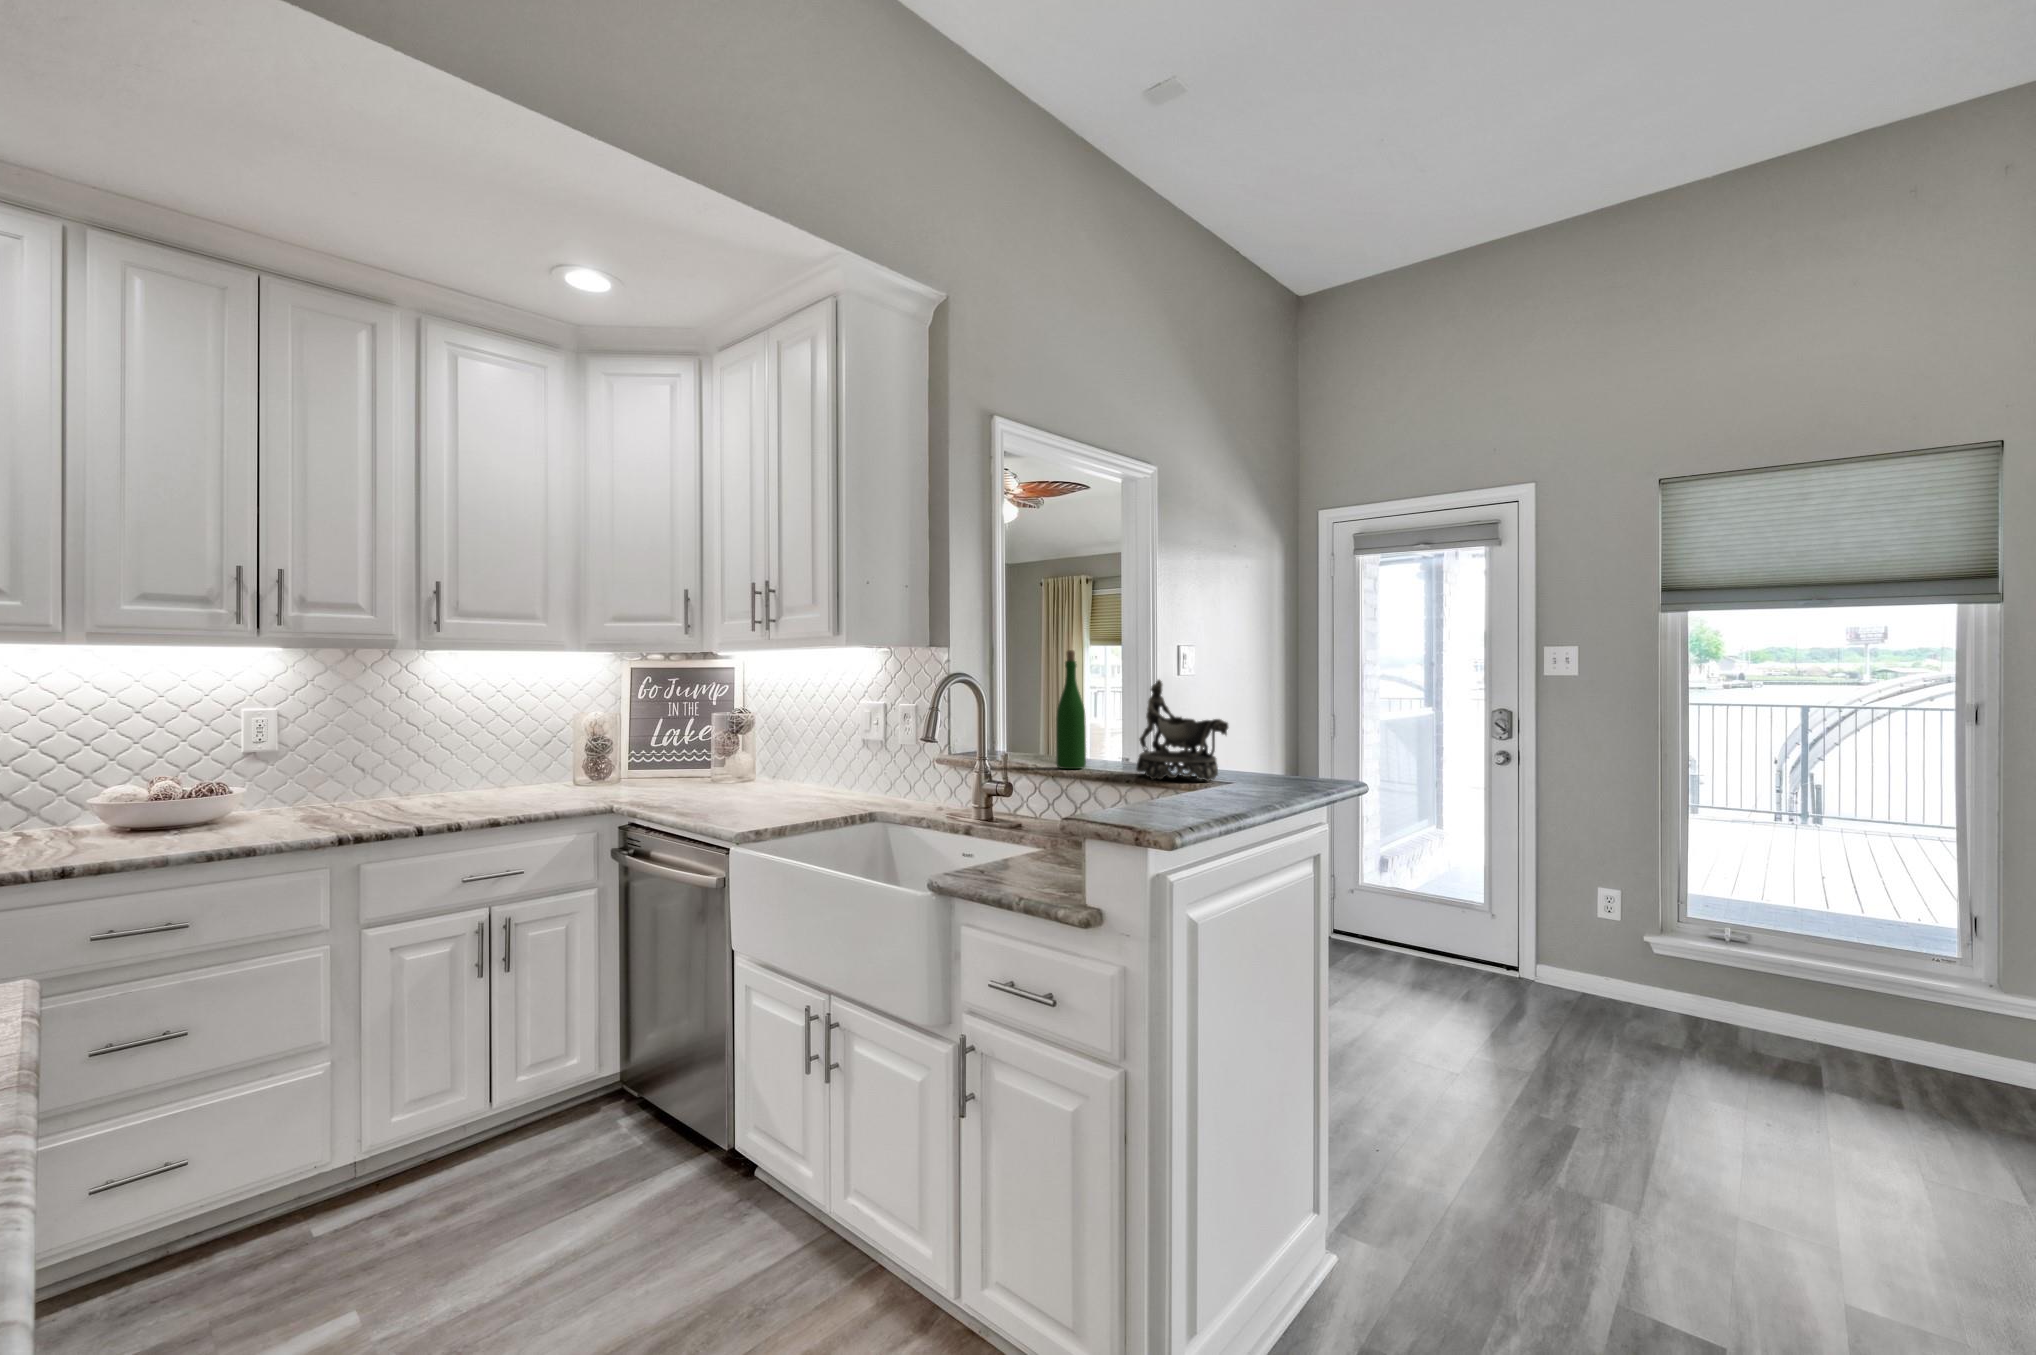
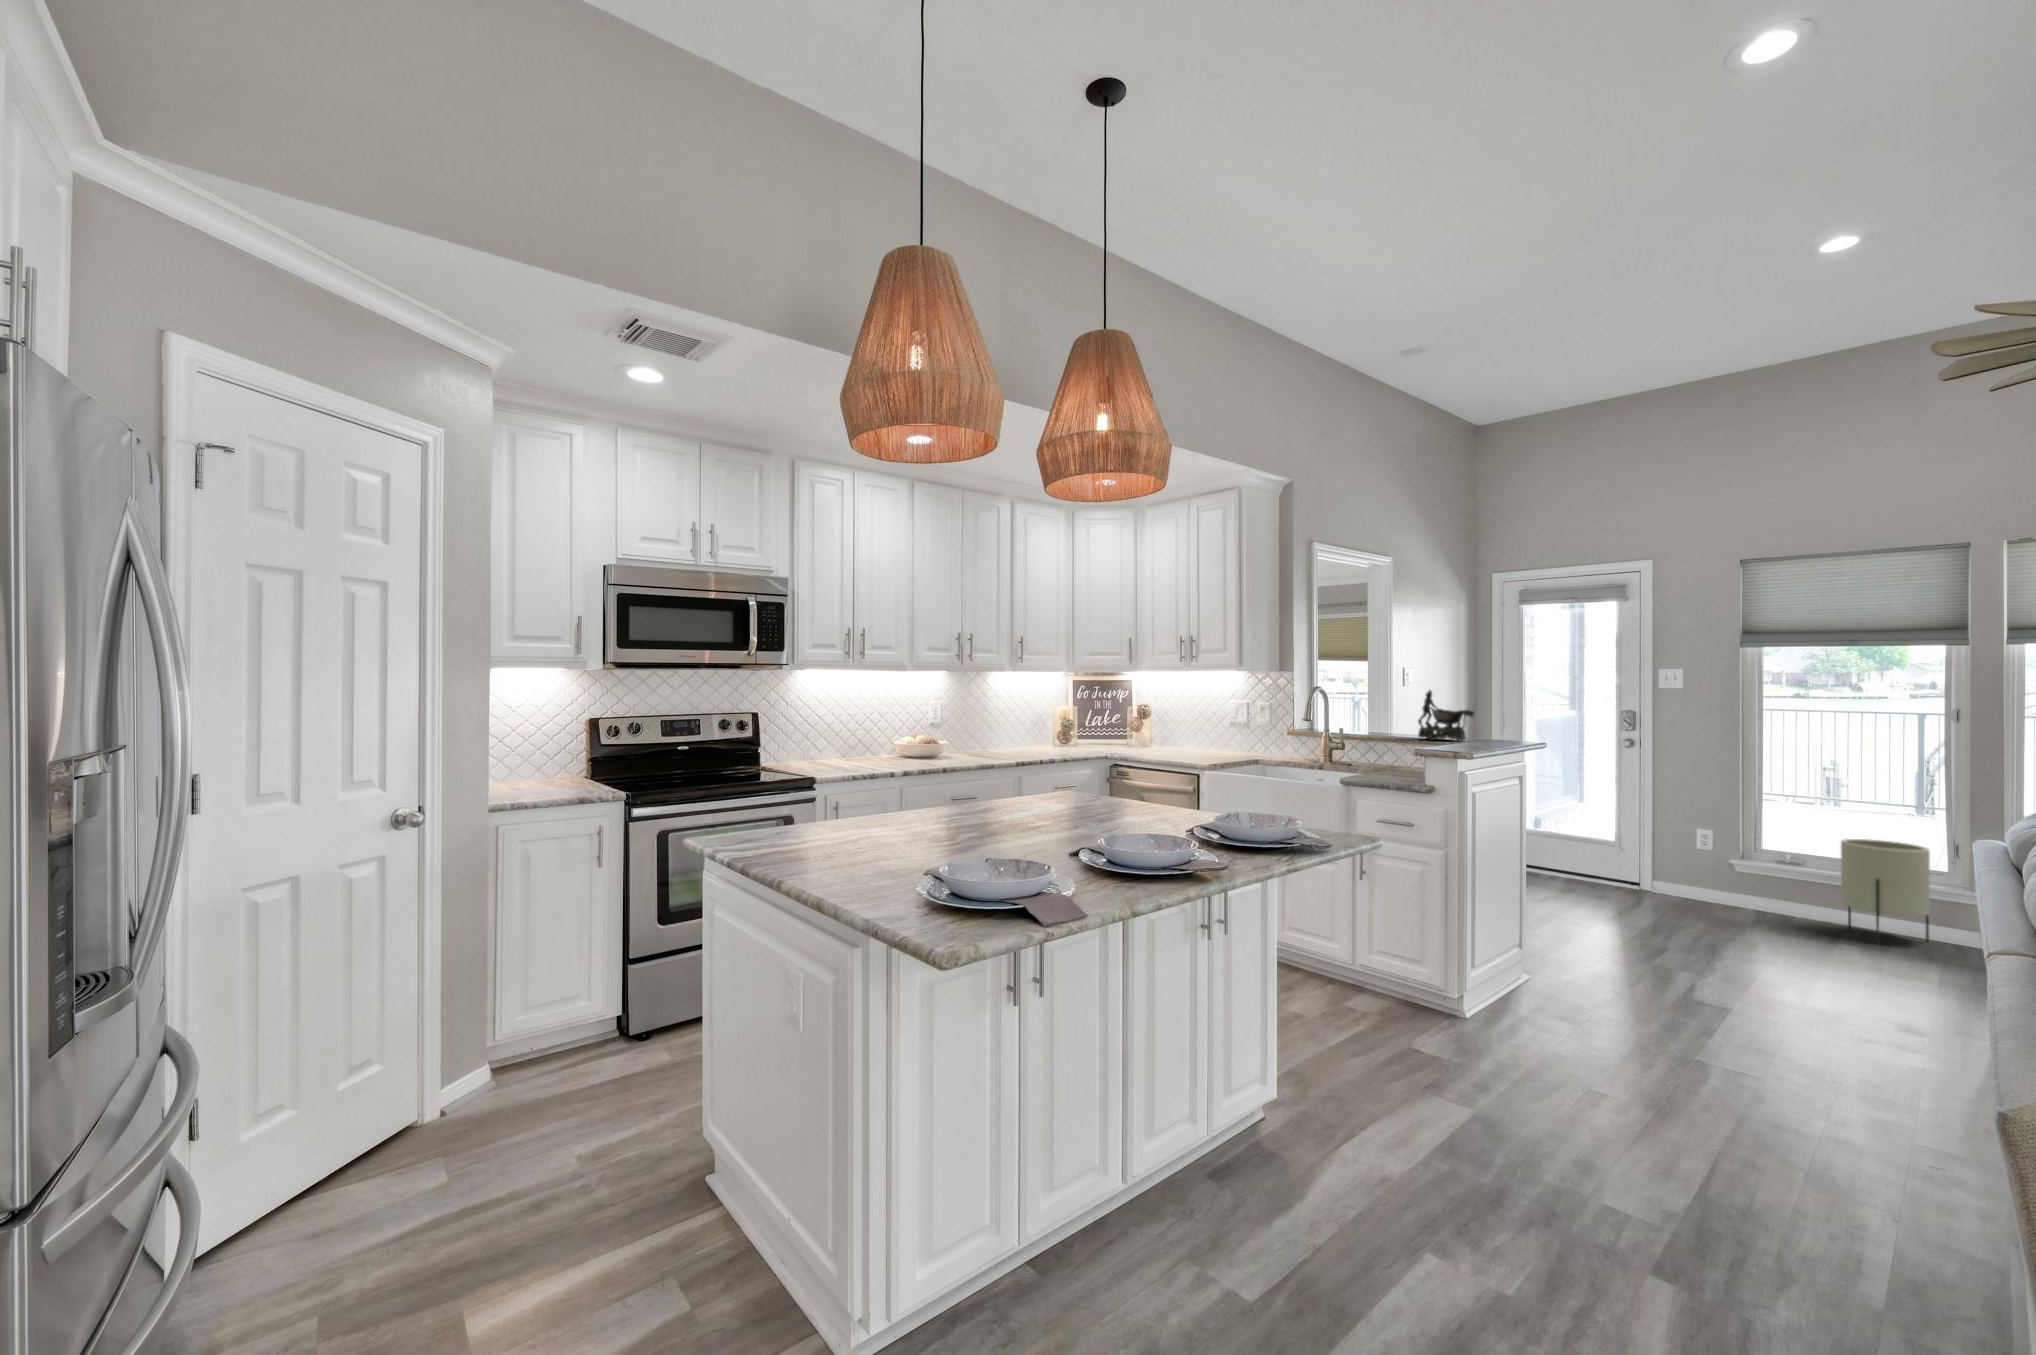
wine bottle: present [1056,650,1086,769] -> none [1367,674,1384,736]
planter: none [1812,908,1949,1086] -> present [1841,839,1930,943]

